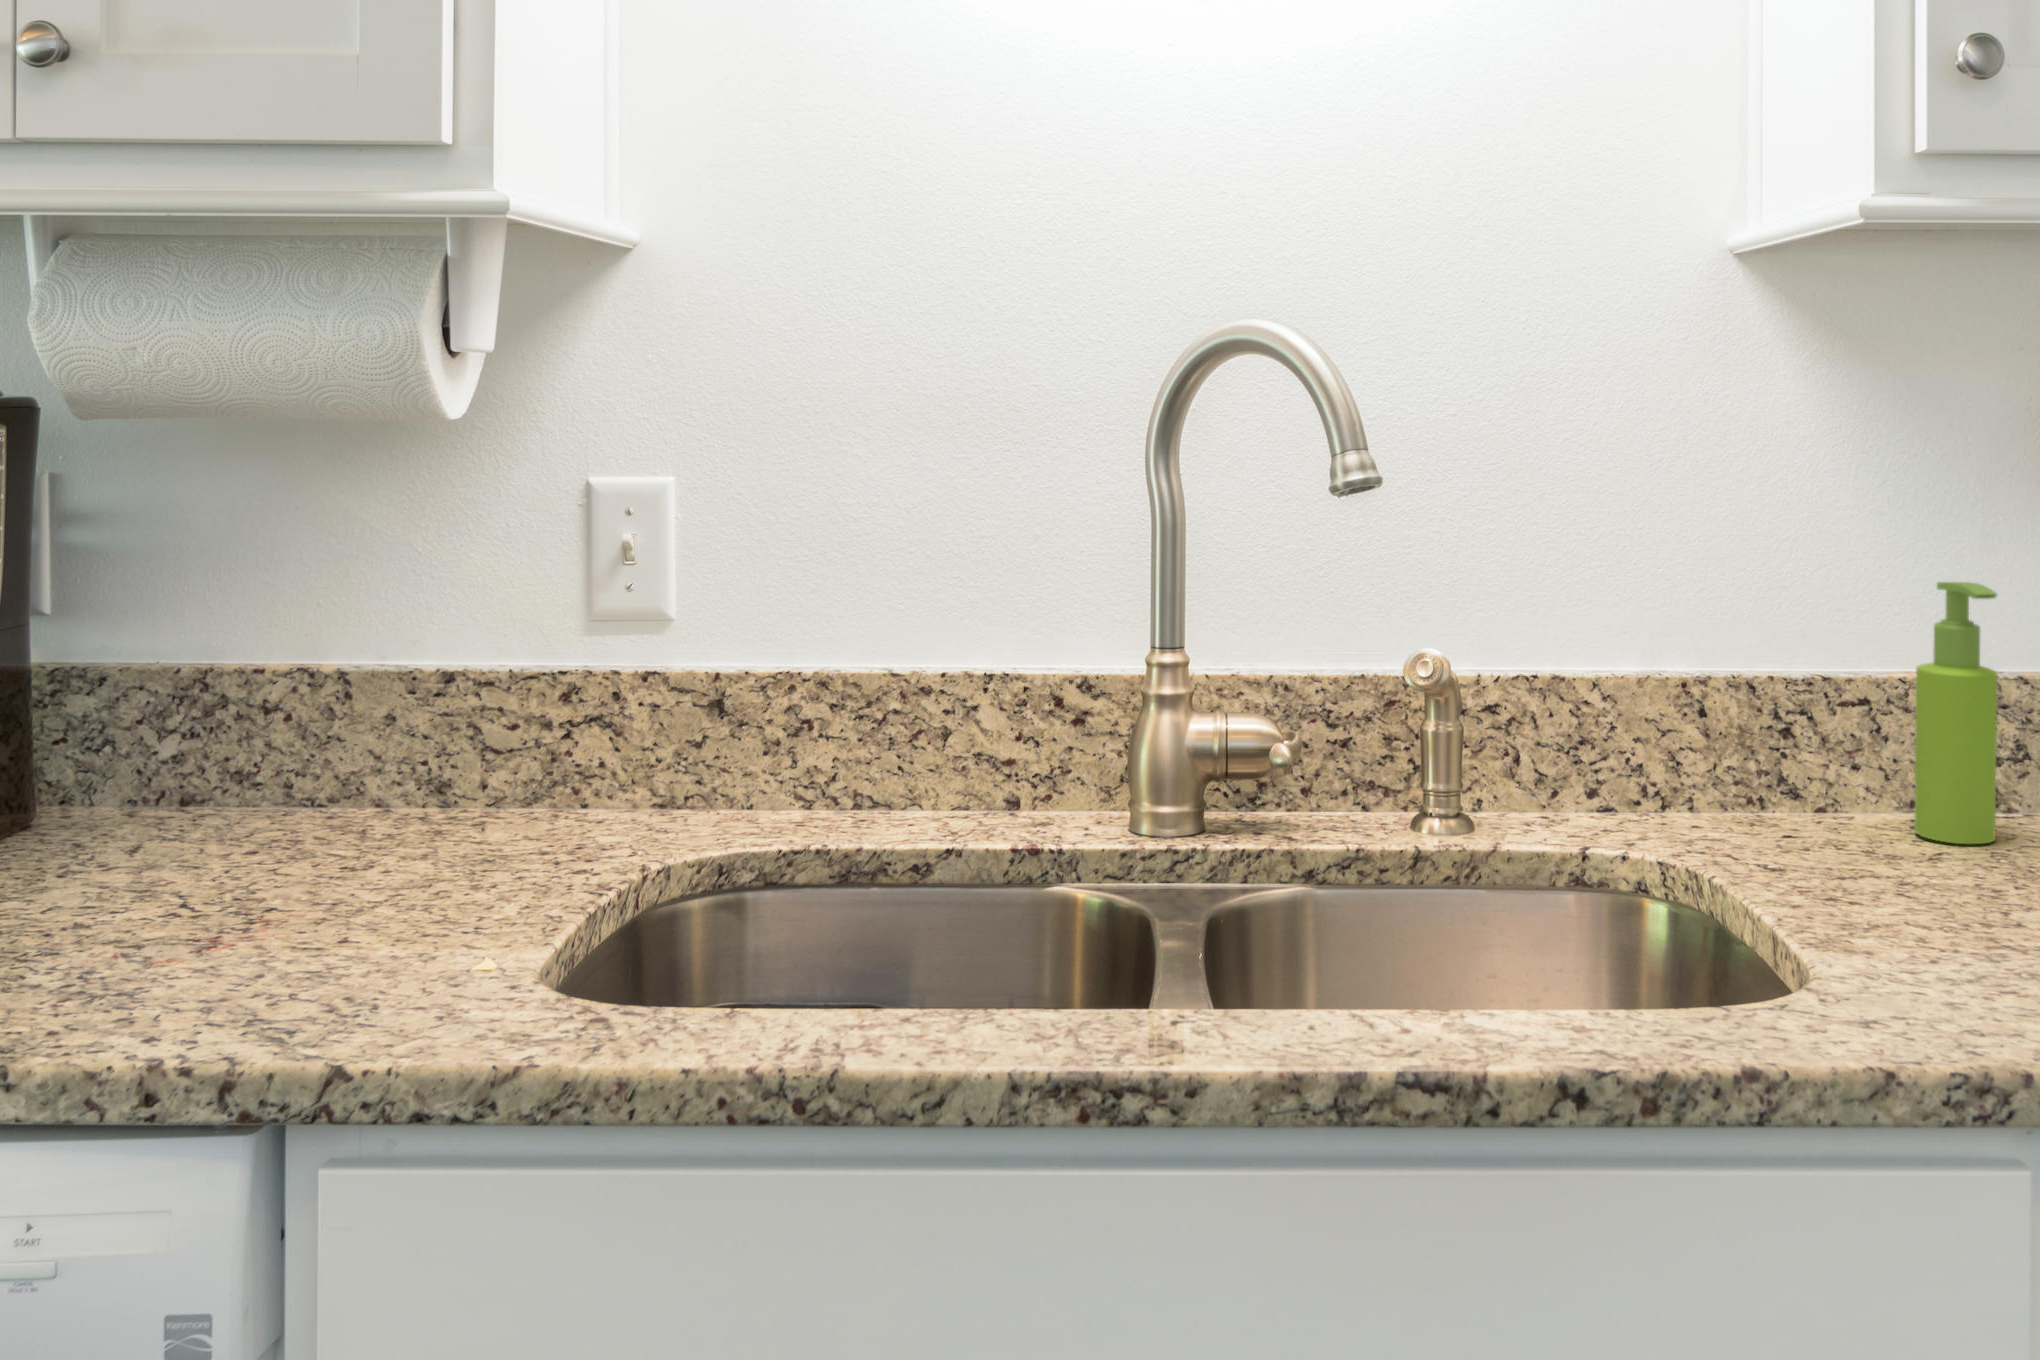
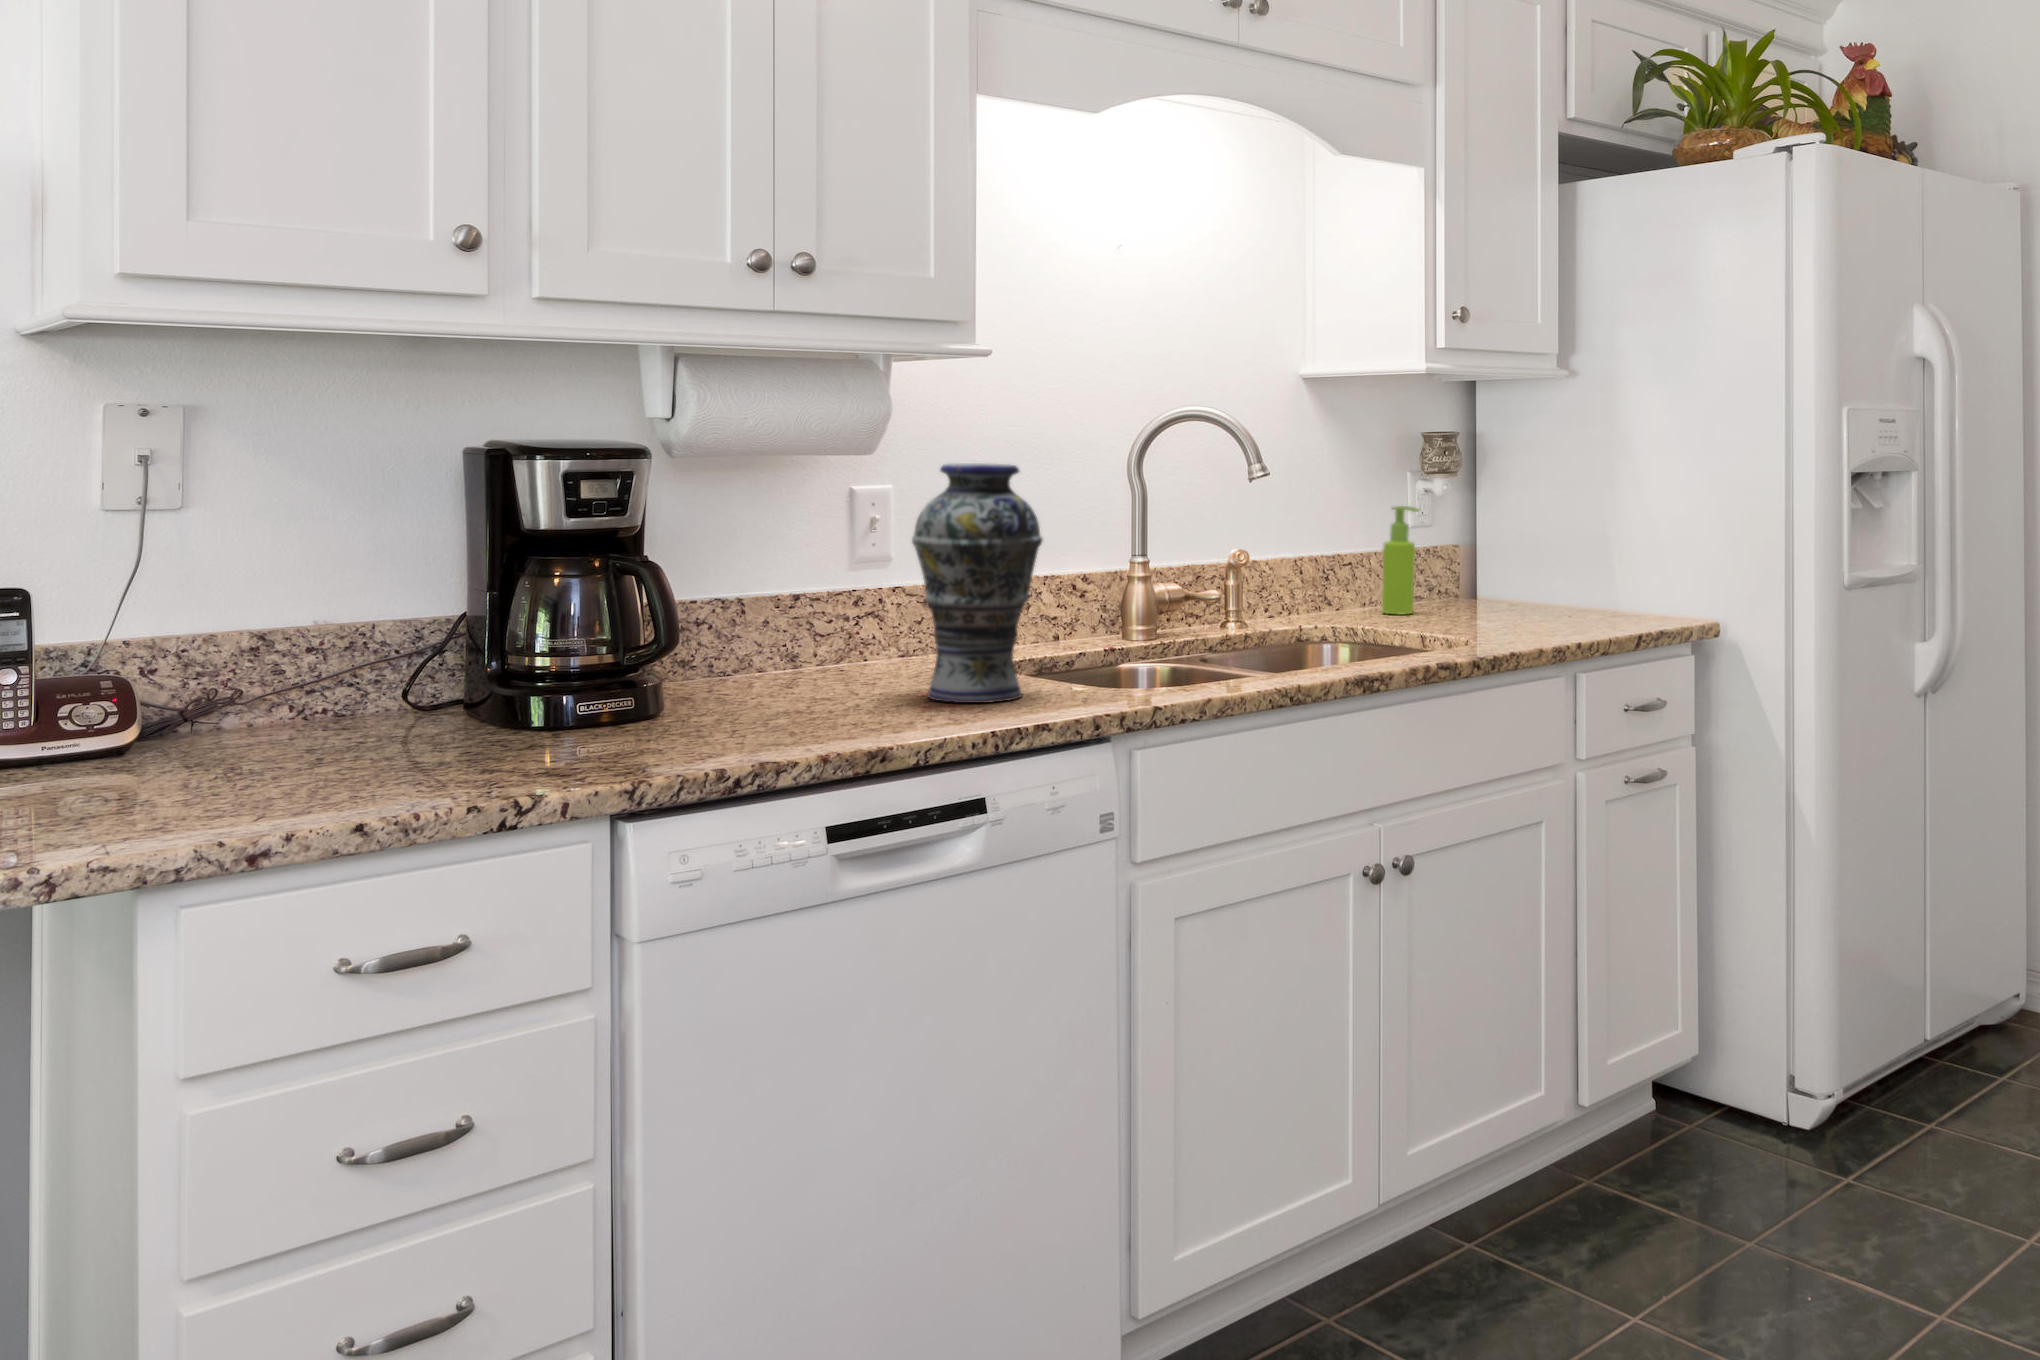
vase: none [120,457,420,972] -> present [912,463,1042,703]

